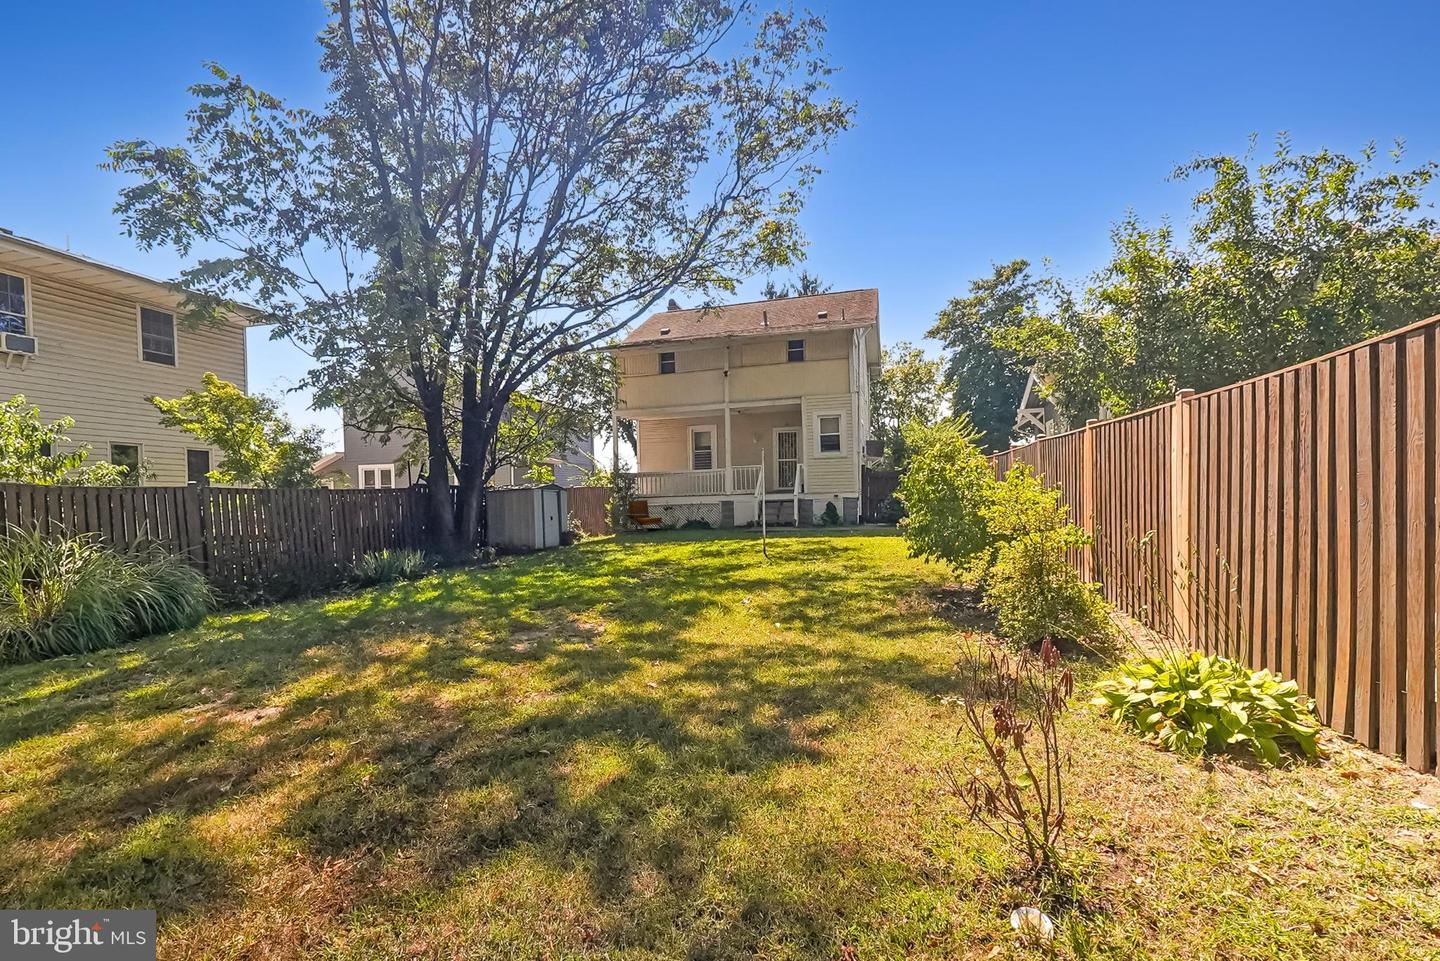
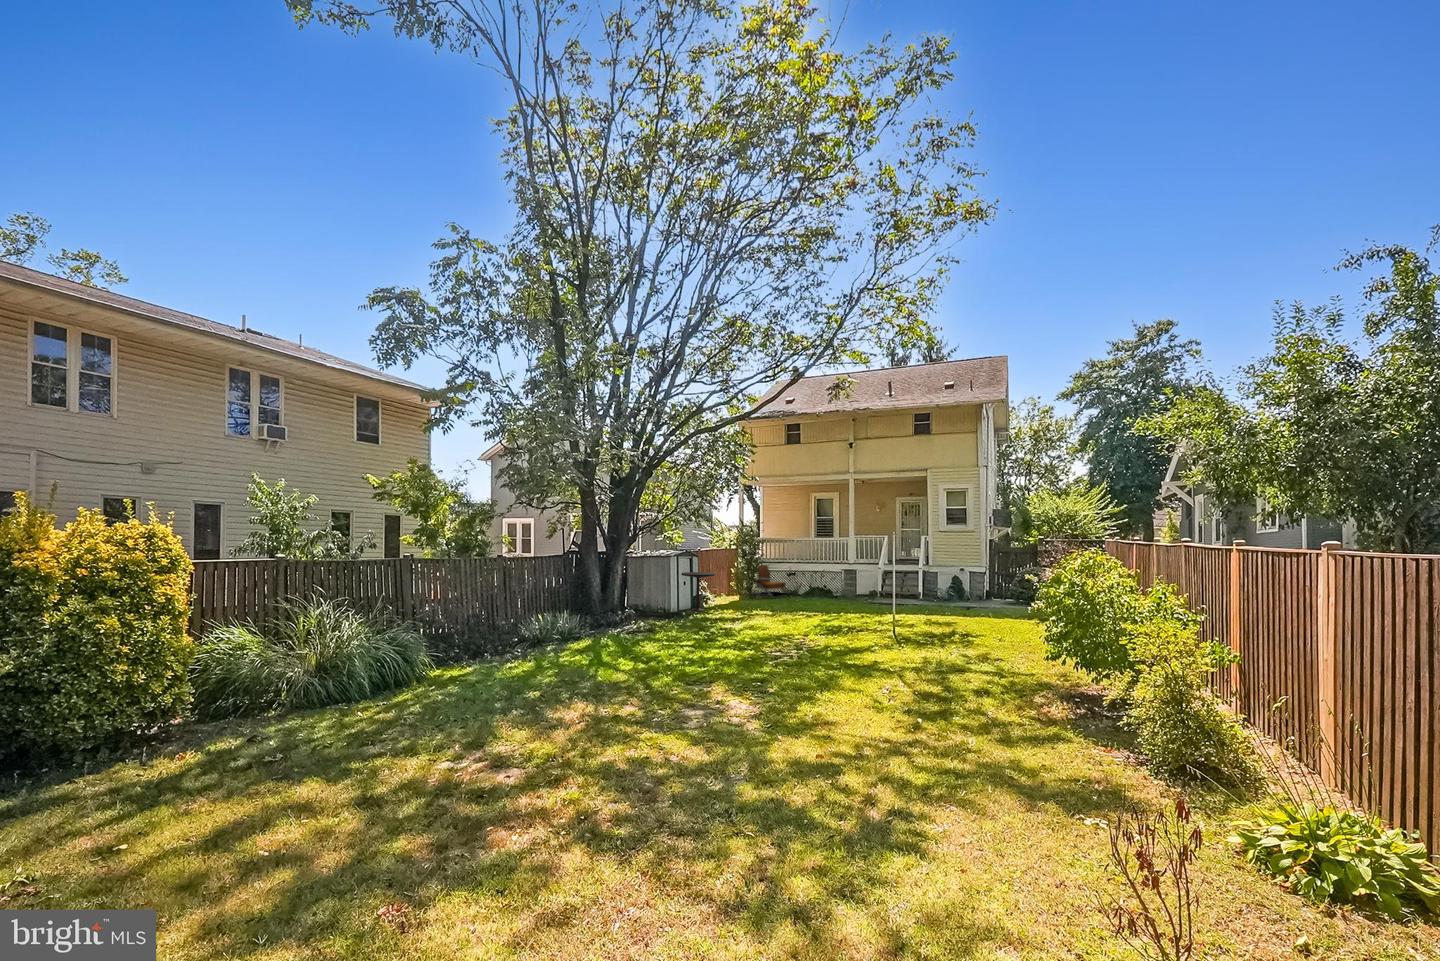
pedestal table: none [542,506,580,547] -> present [681,572,715,611]

